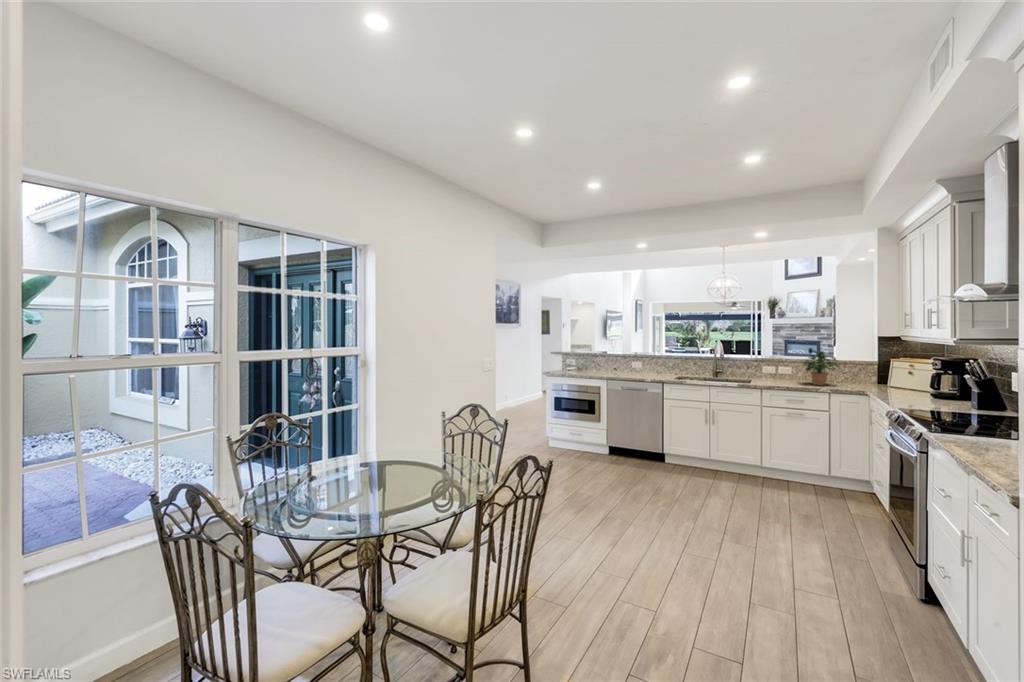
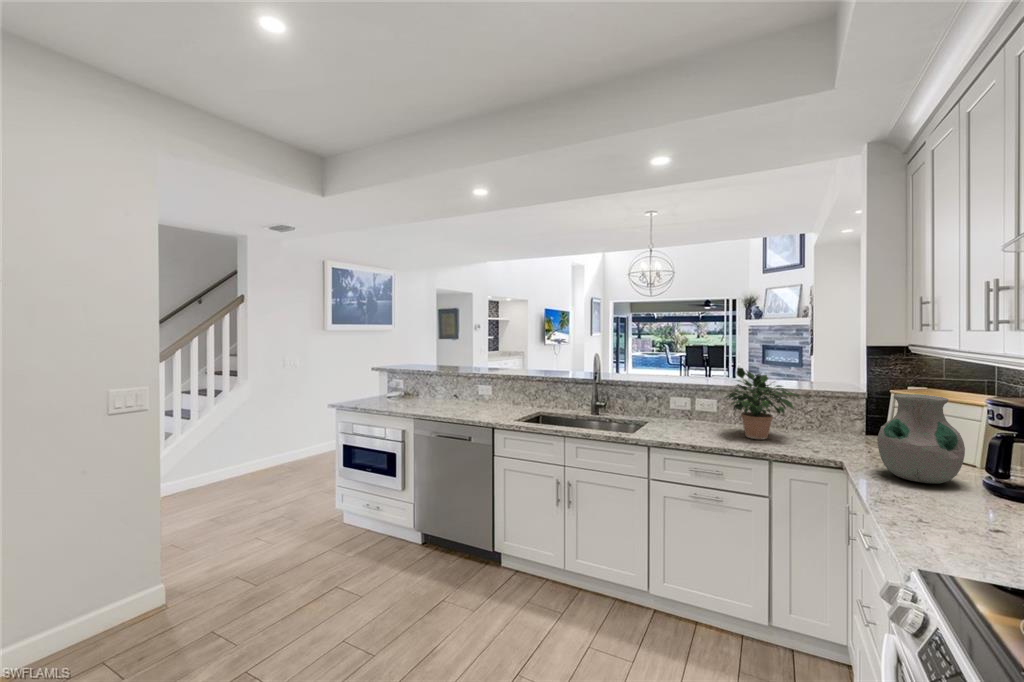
vase: none [884,358,923,396] -> present [878,394,965,484]

